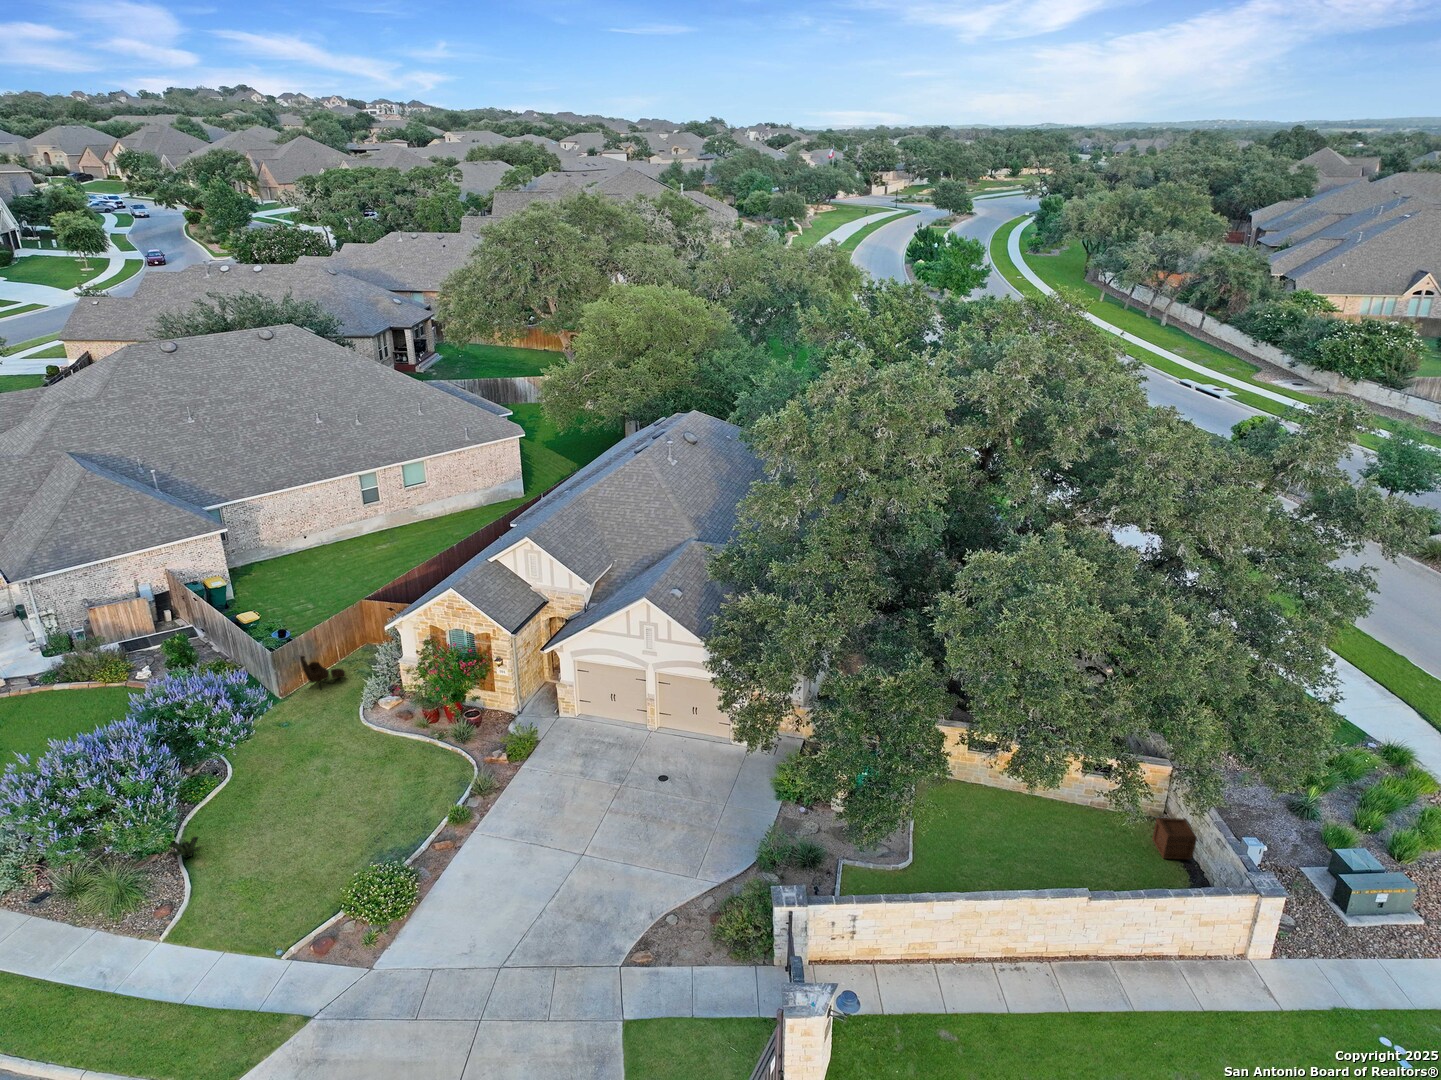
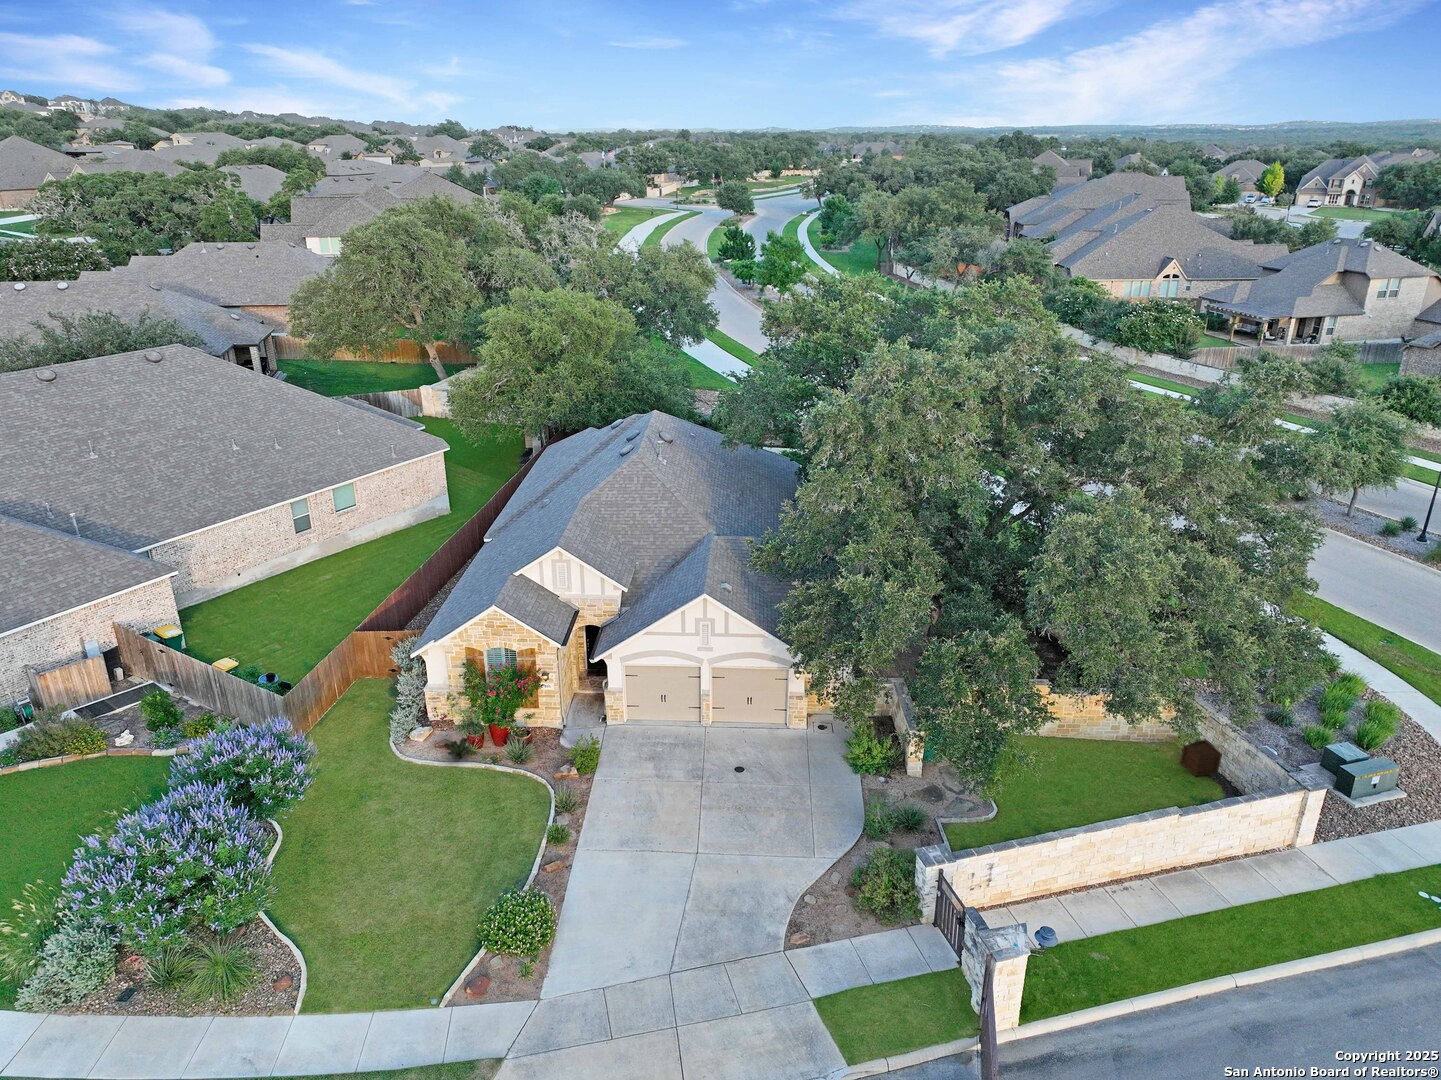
lounge chair: present [300,656,345,688] -> none [308,695,359,732]
potted plant: present [168,836,201,858] -> present [443,738,470,758]

